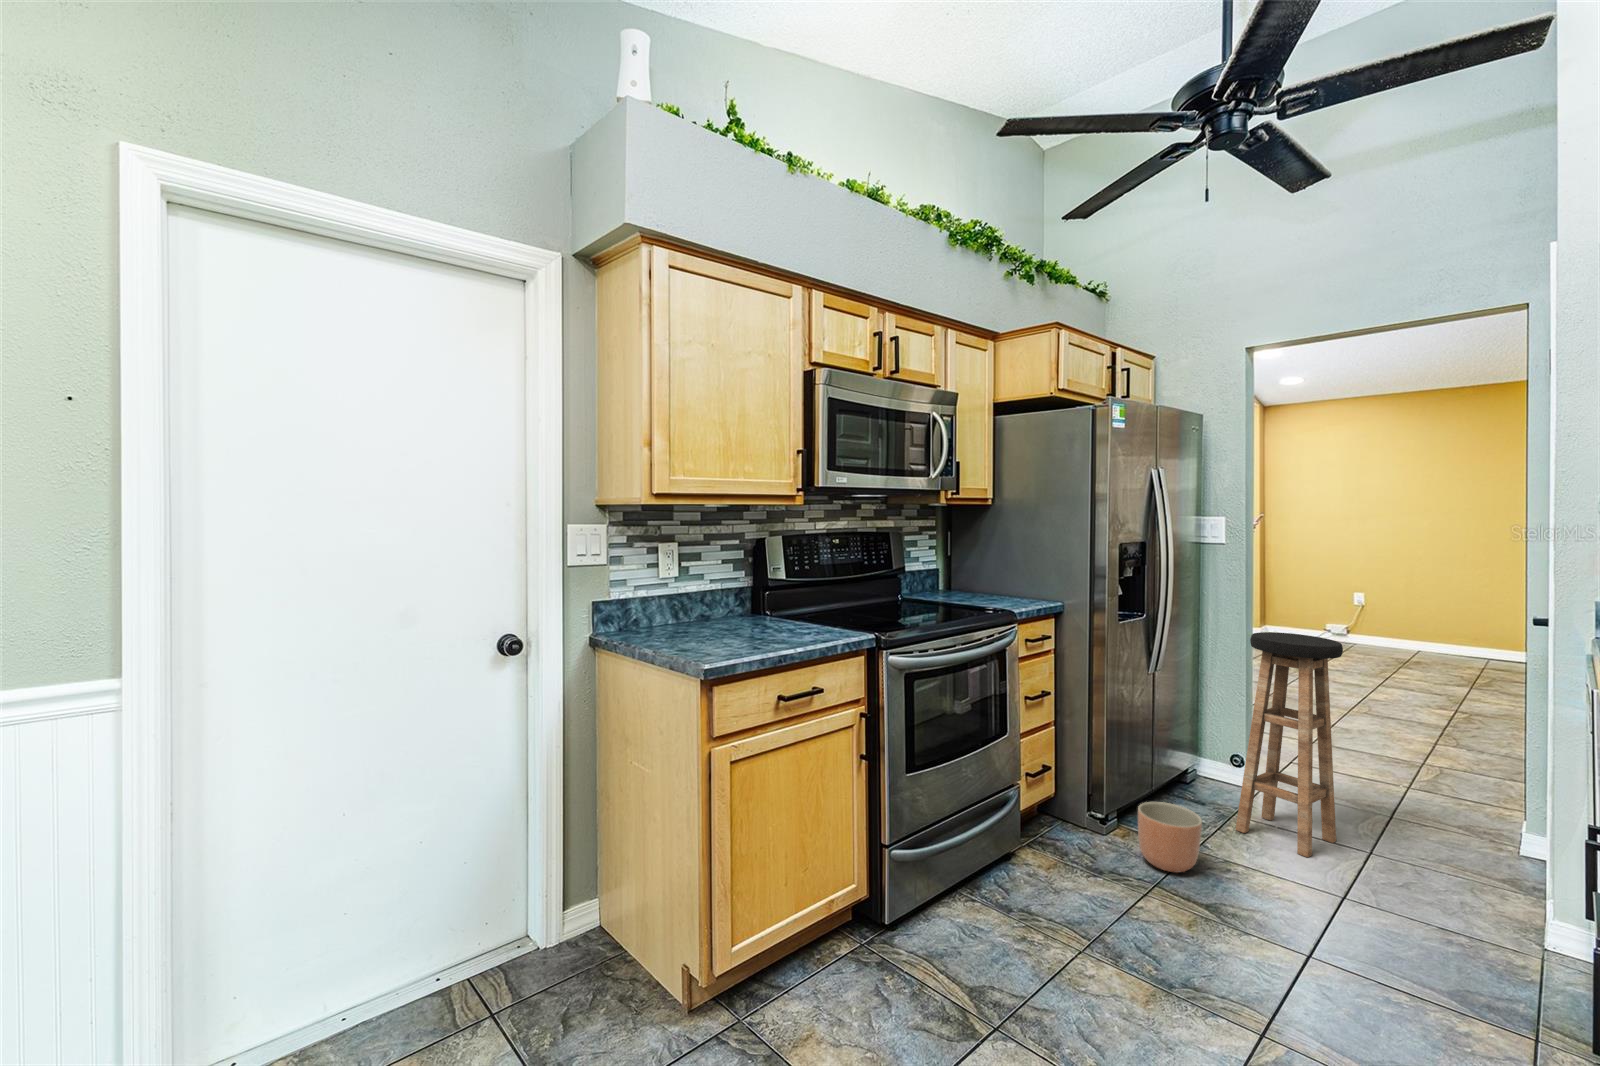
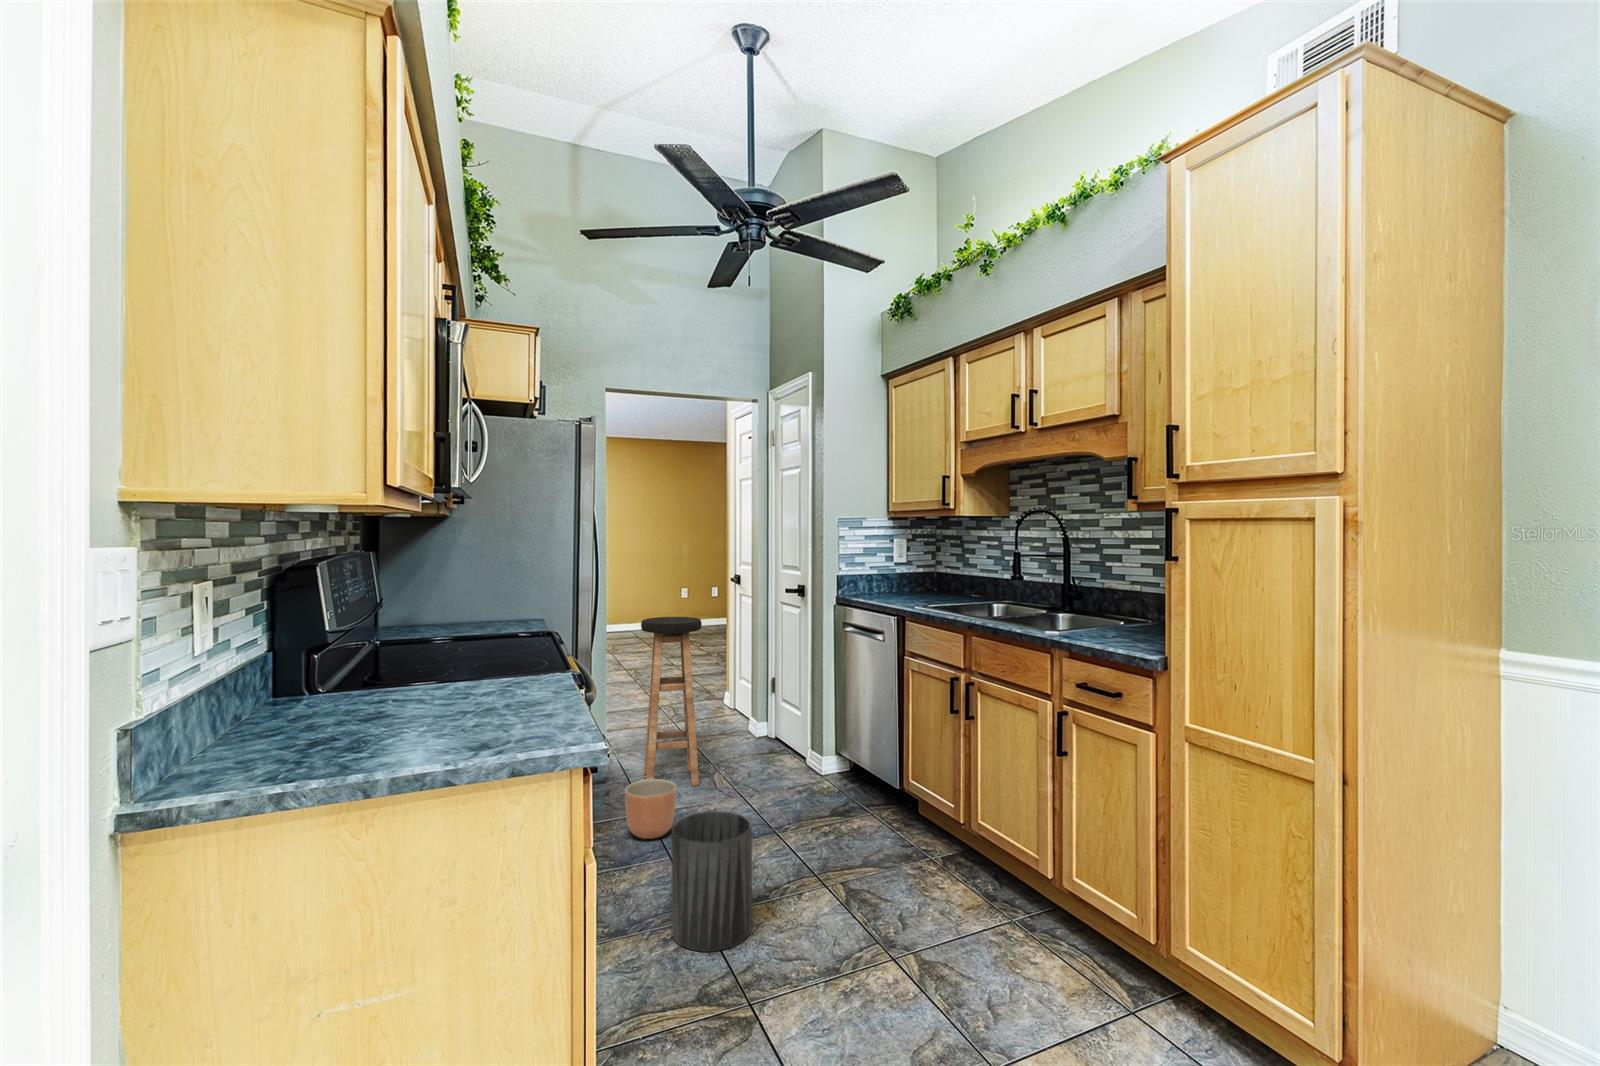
trash can: none [1027,830,1126,993] -> present [671,811,752,952]

